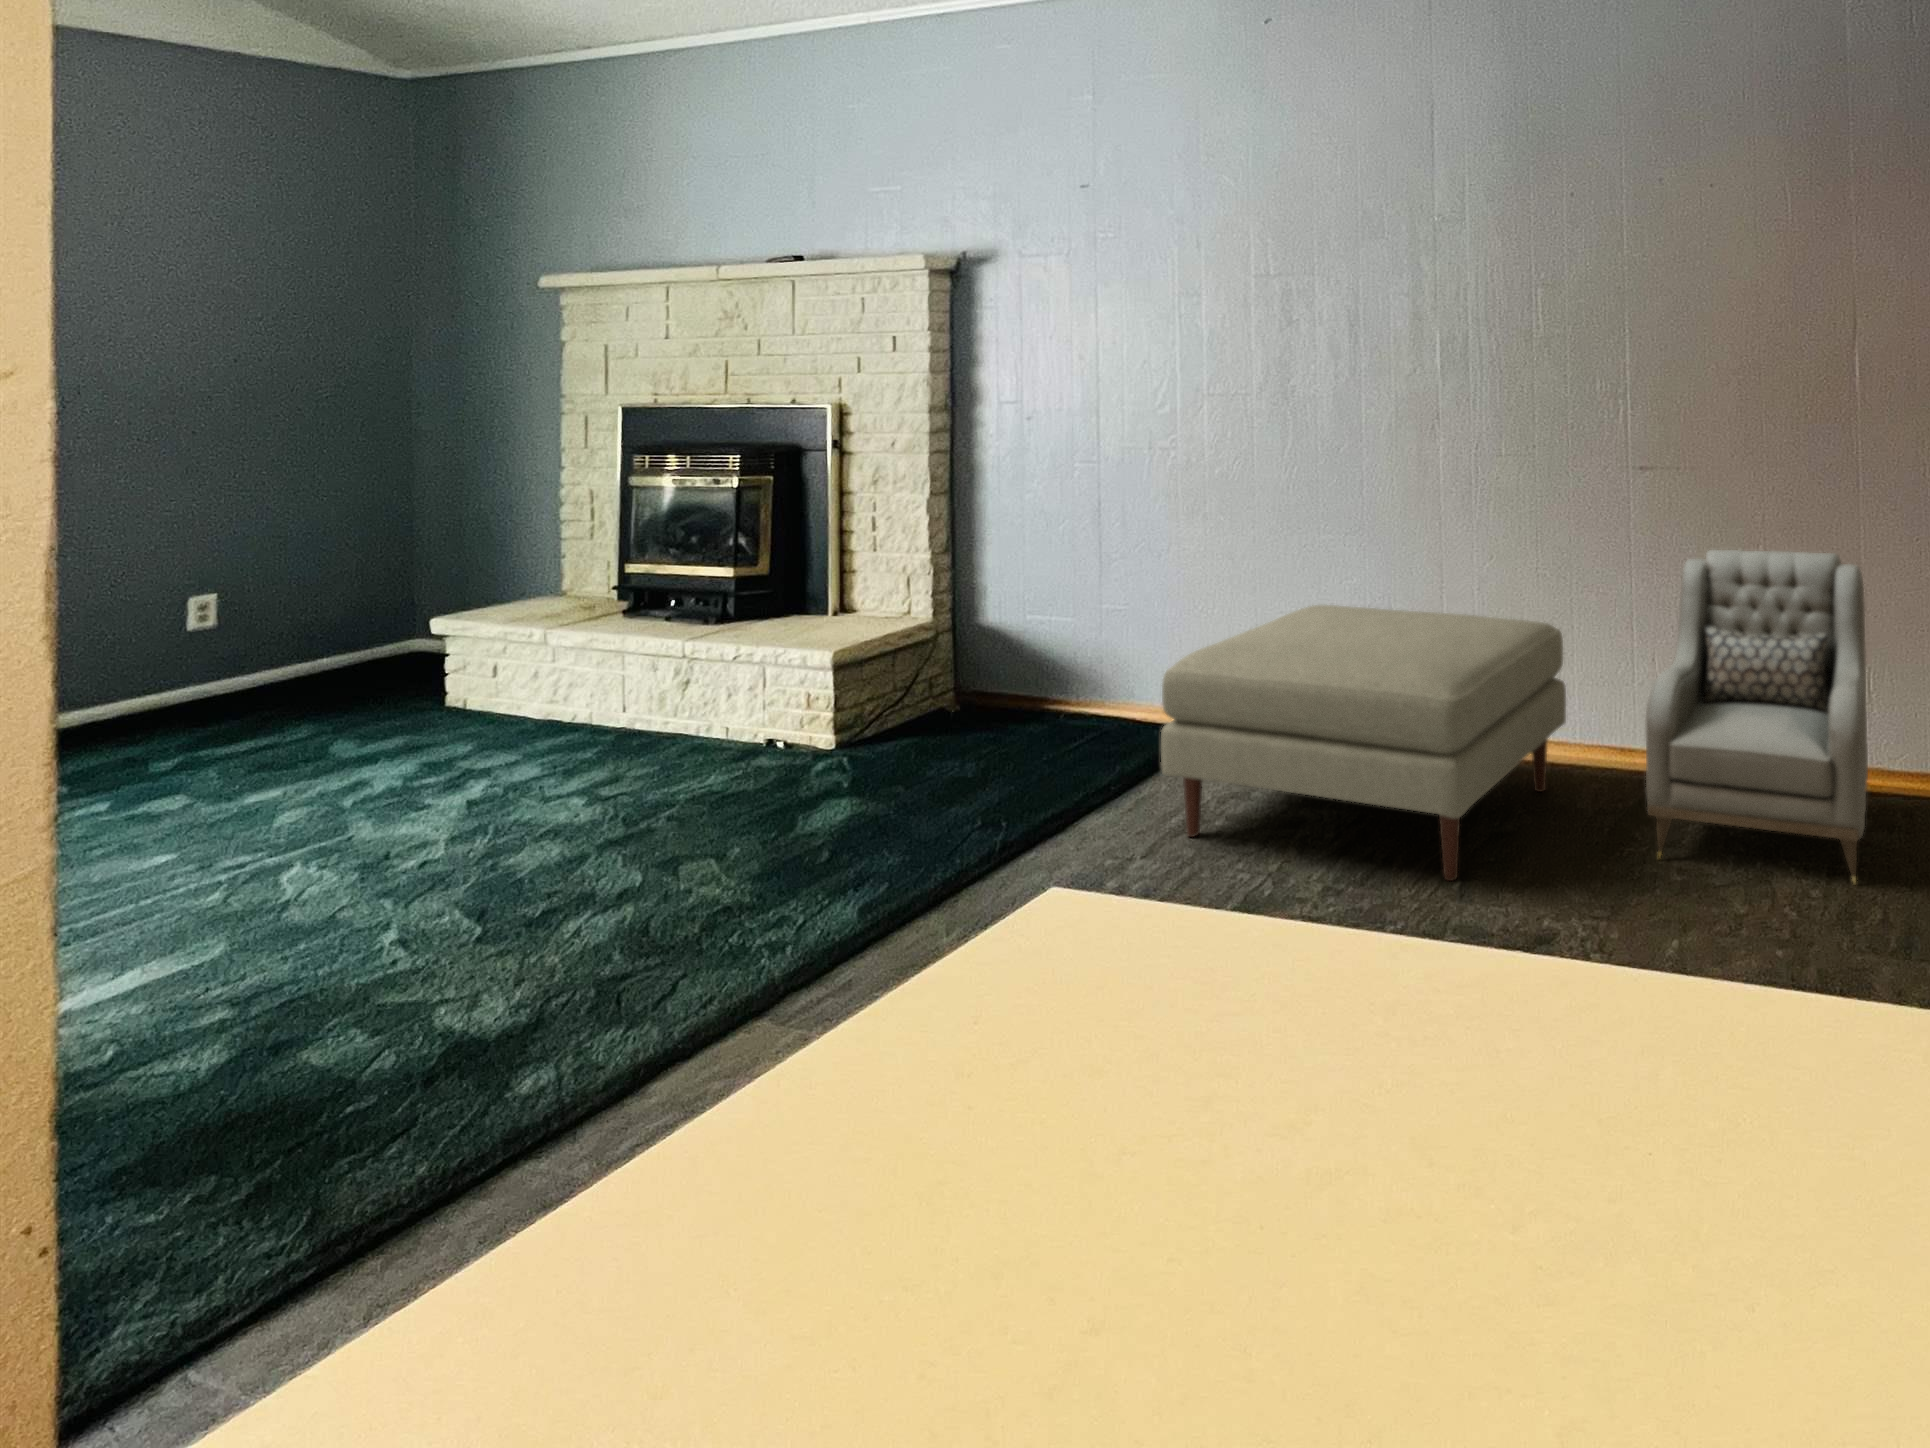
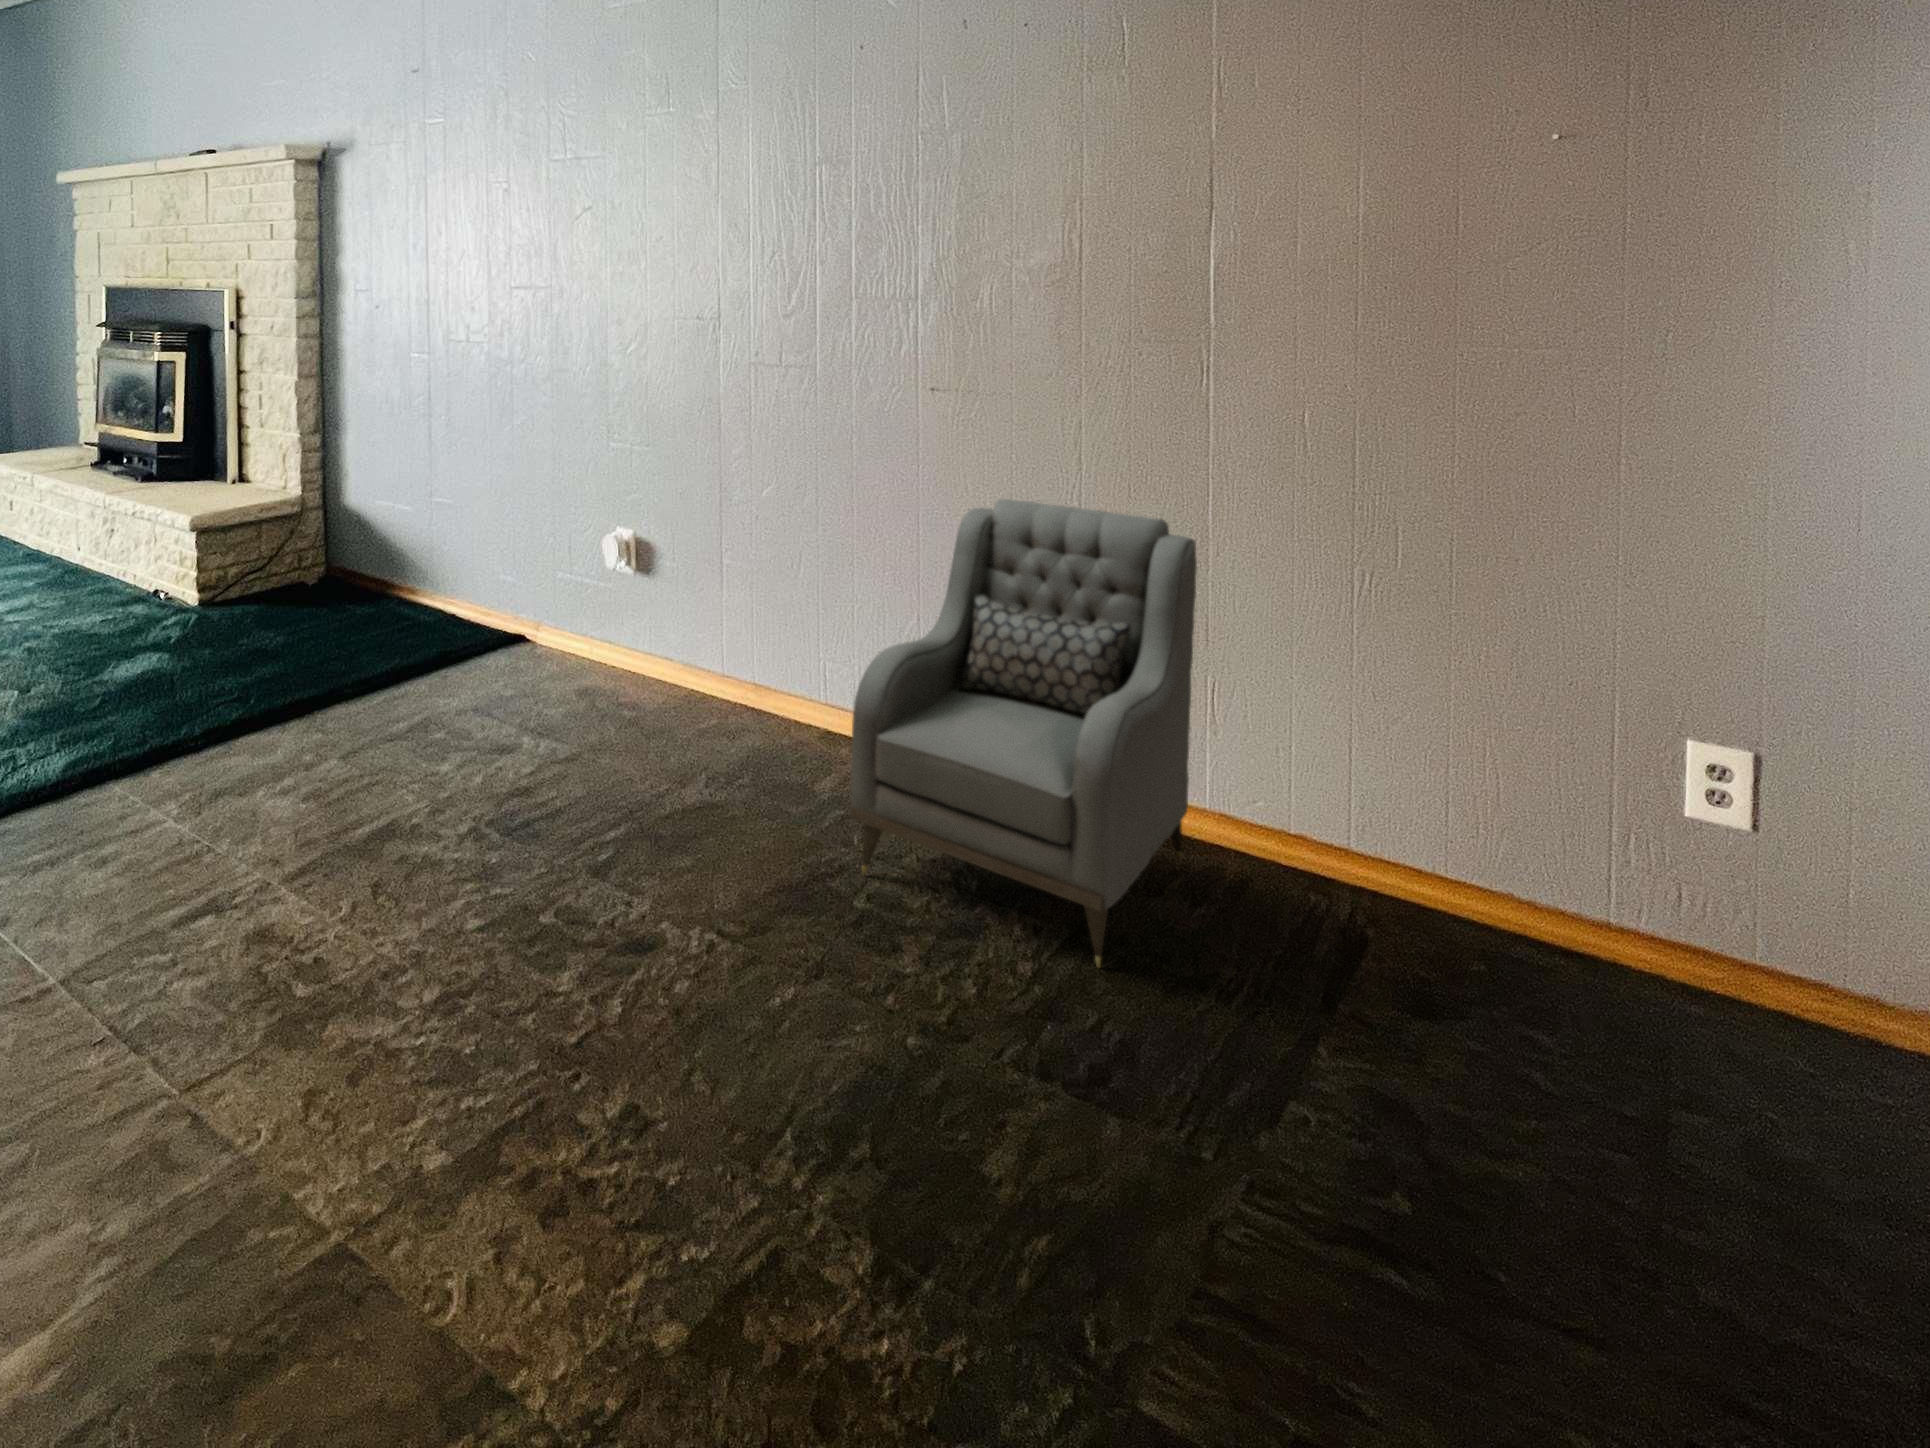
ottoman: present [1161,605,1566,881] -> none [373,518,824,849]

